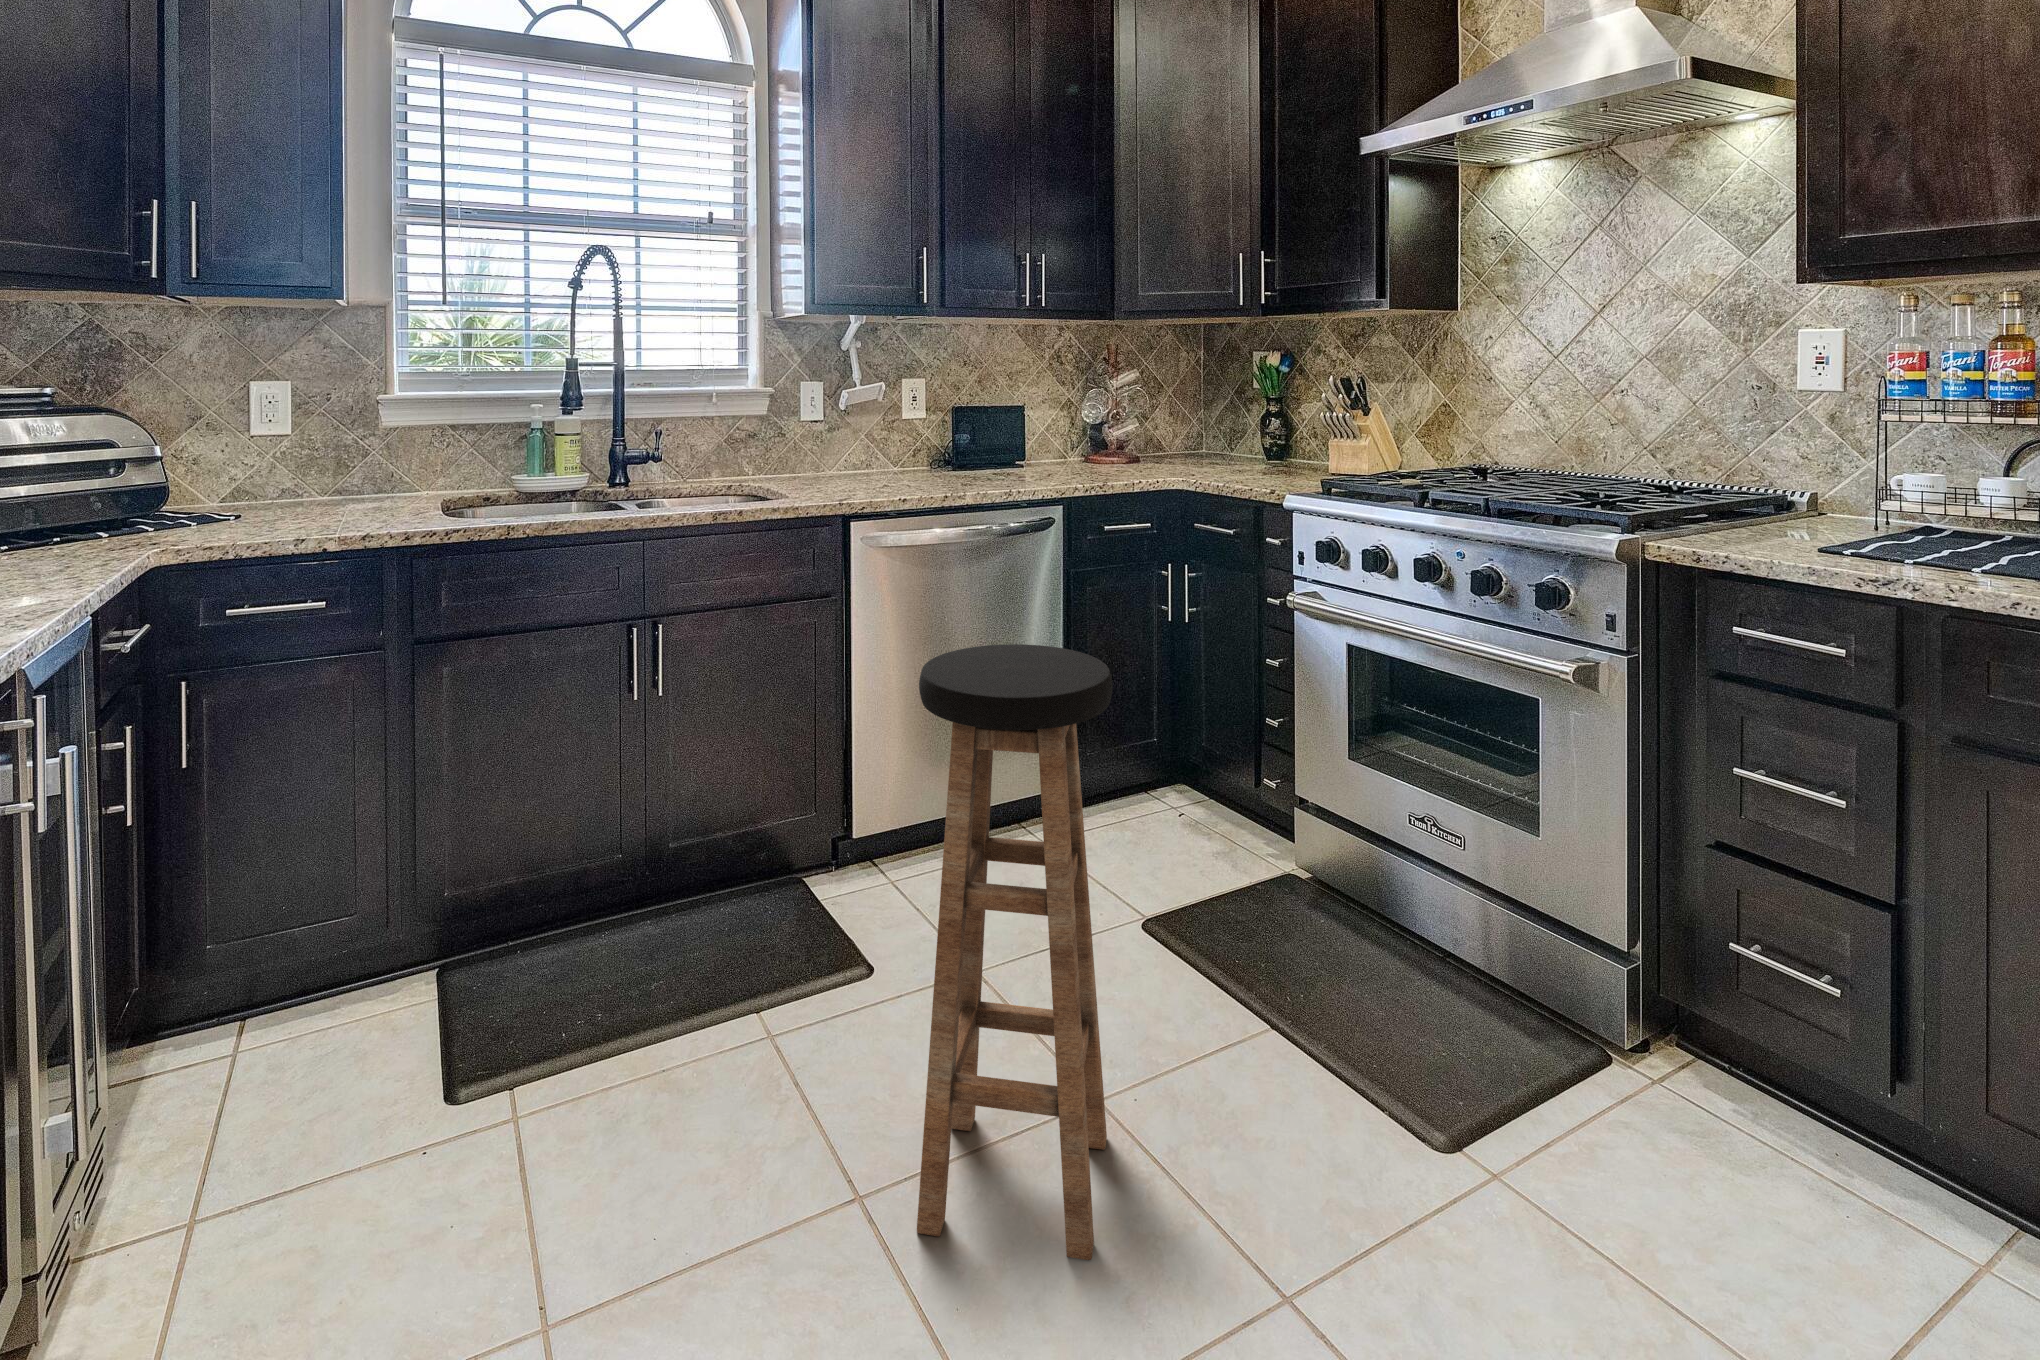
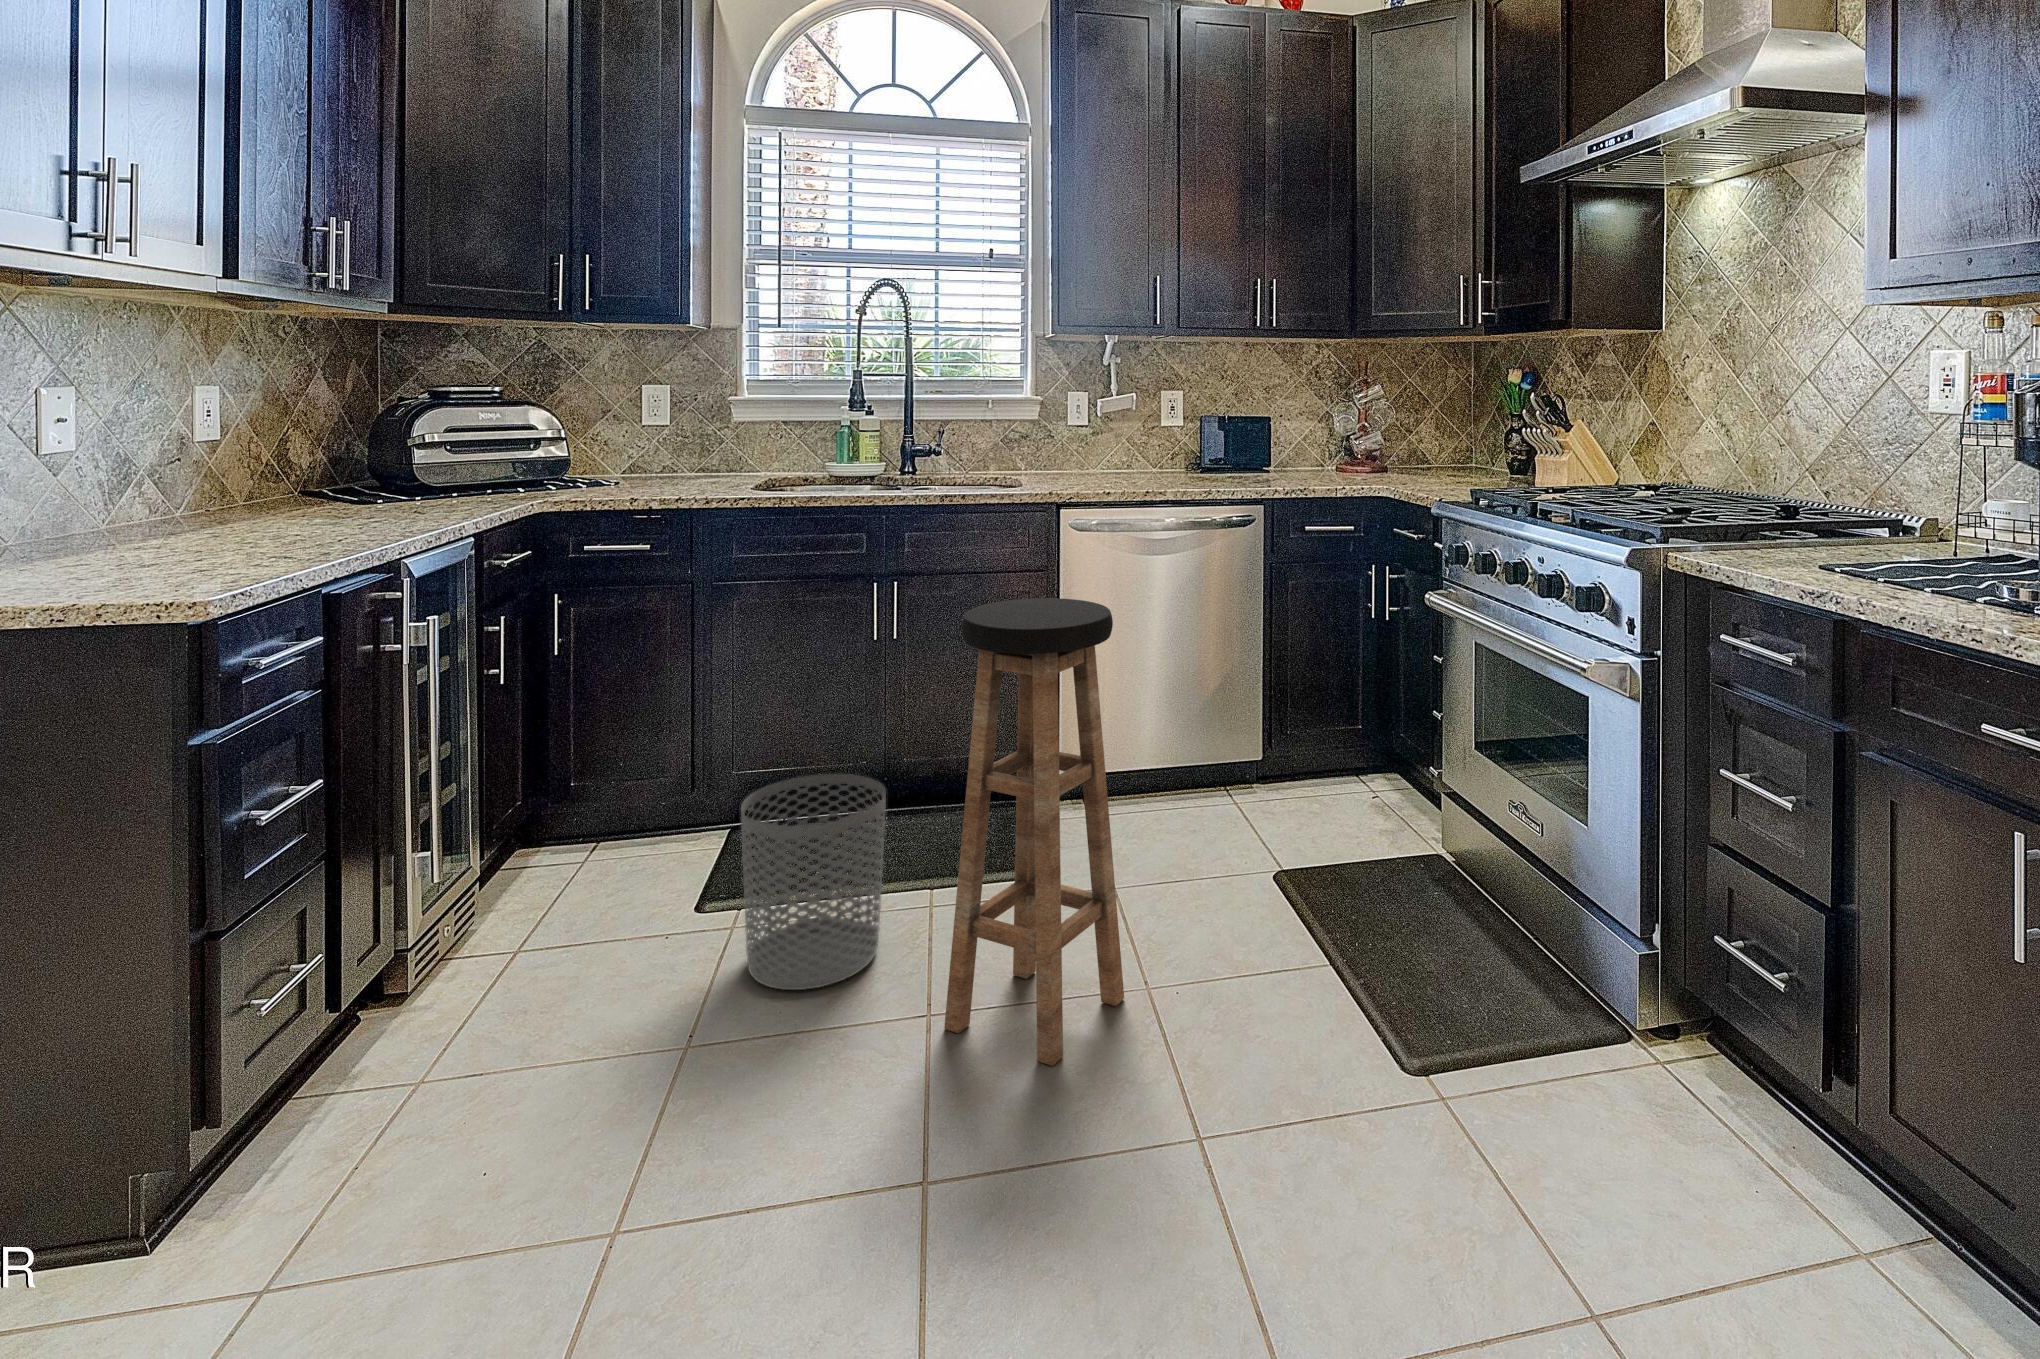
waste bin: none [573,894,767,1217] -> present [741,774,886,990]

